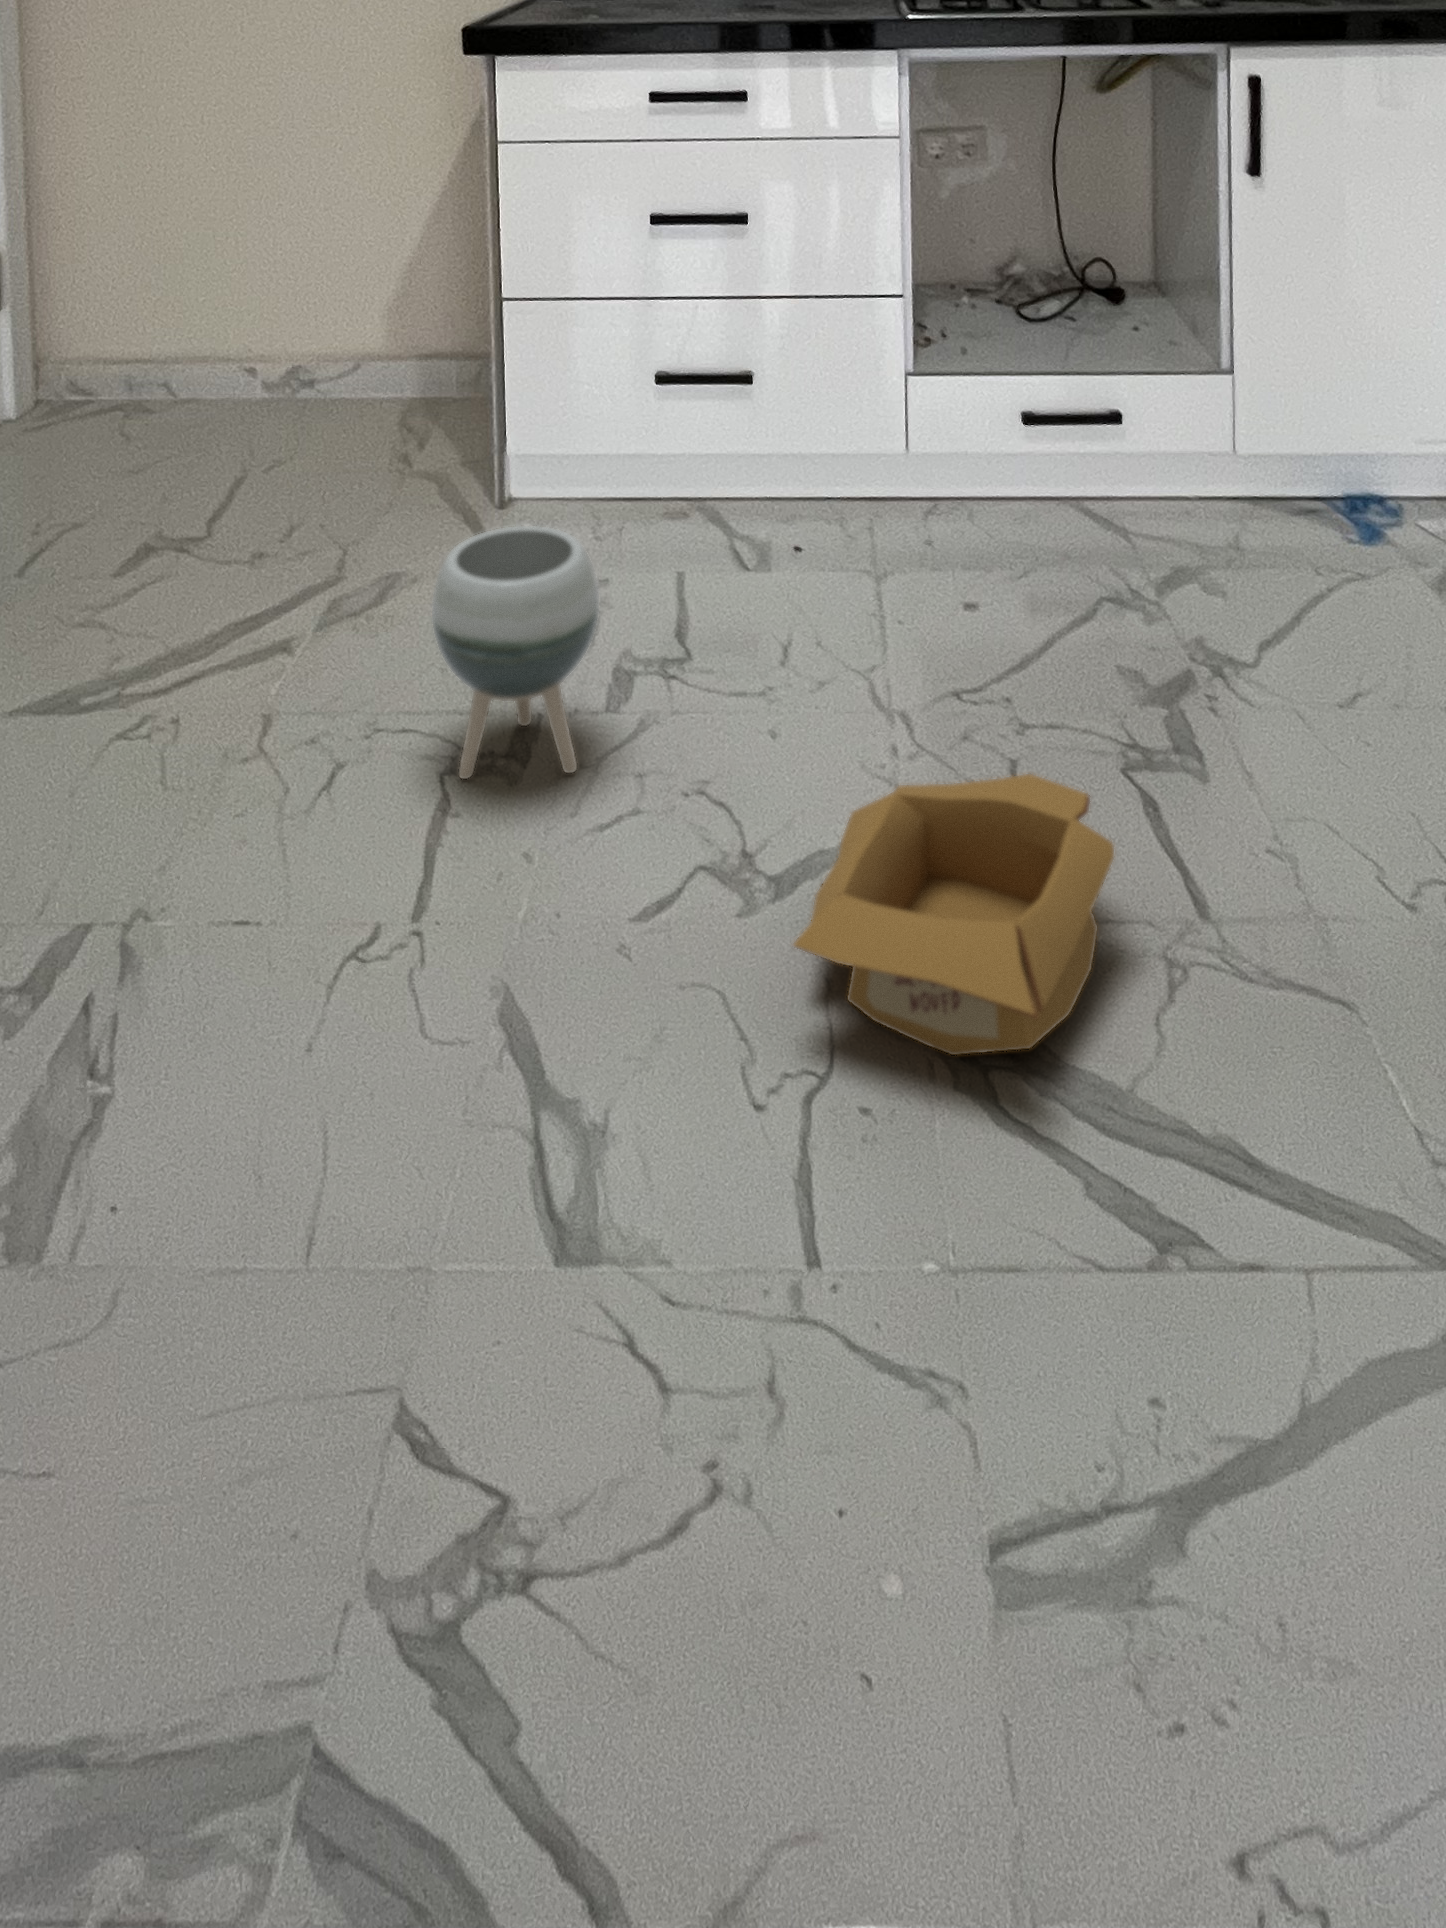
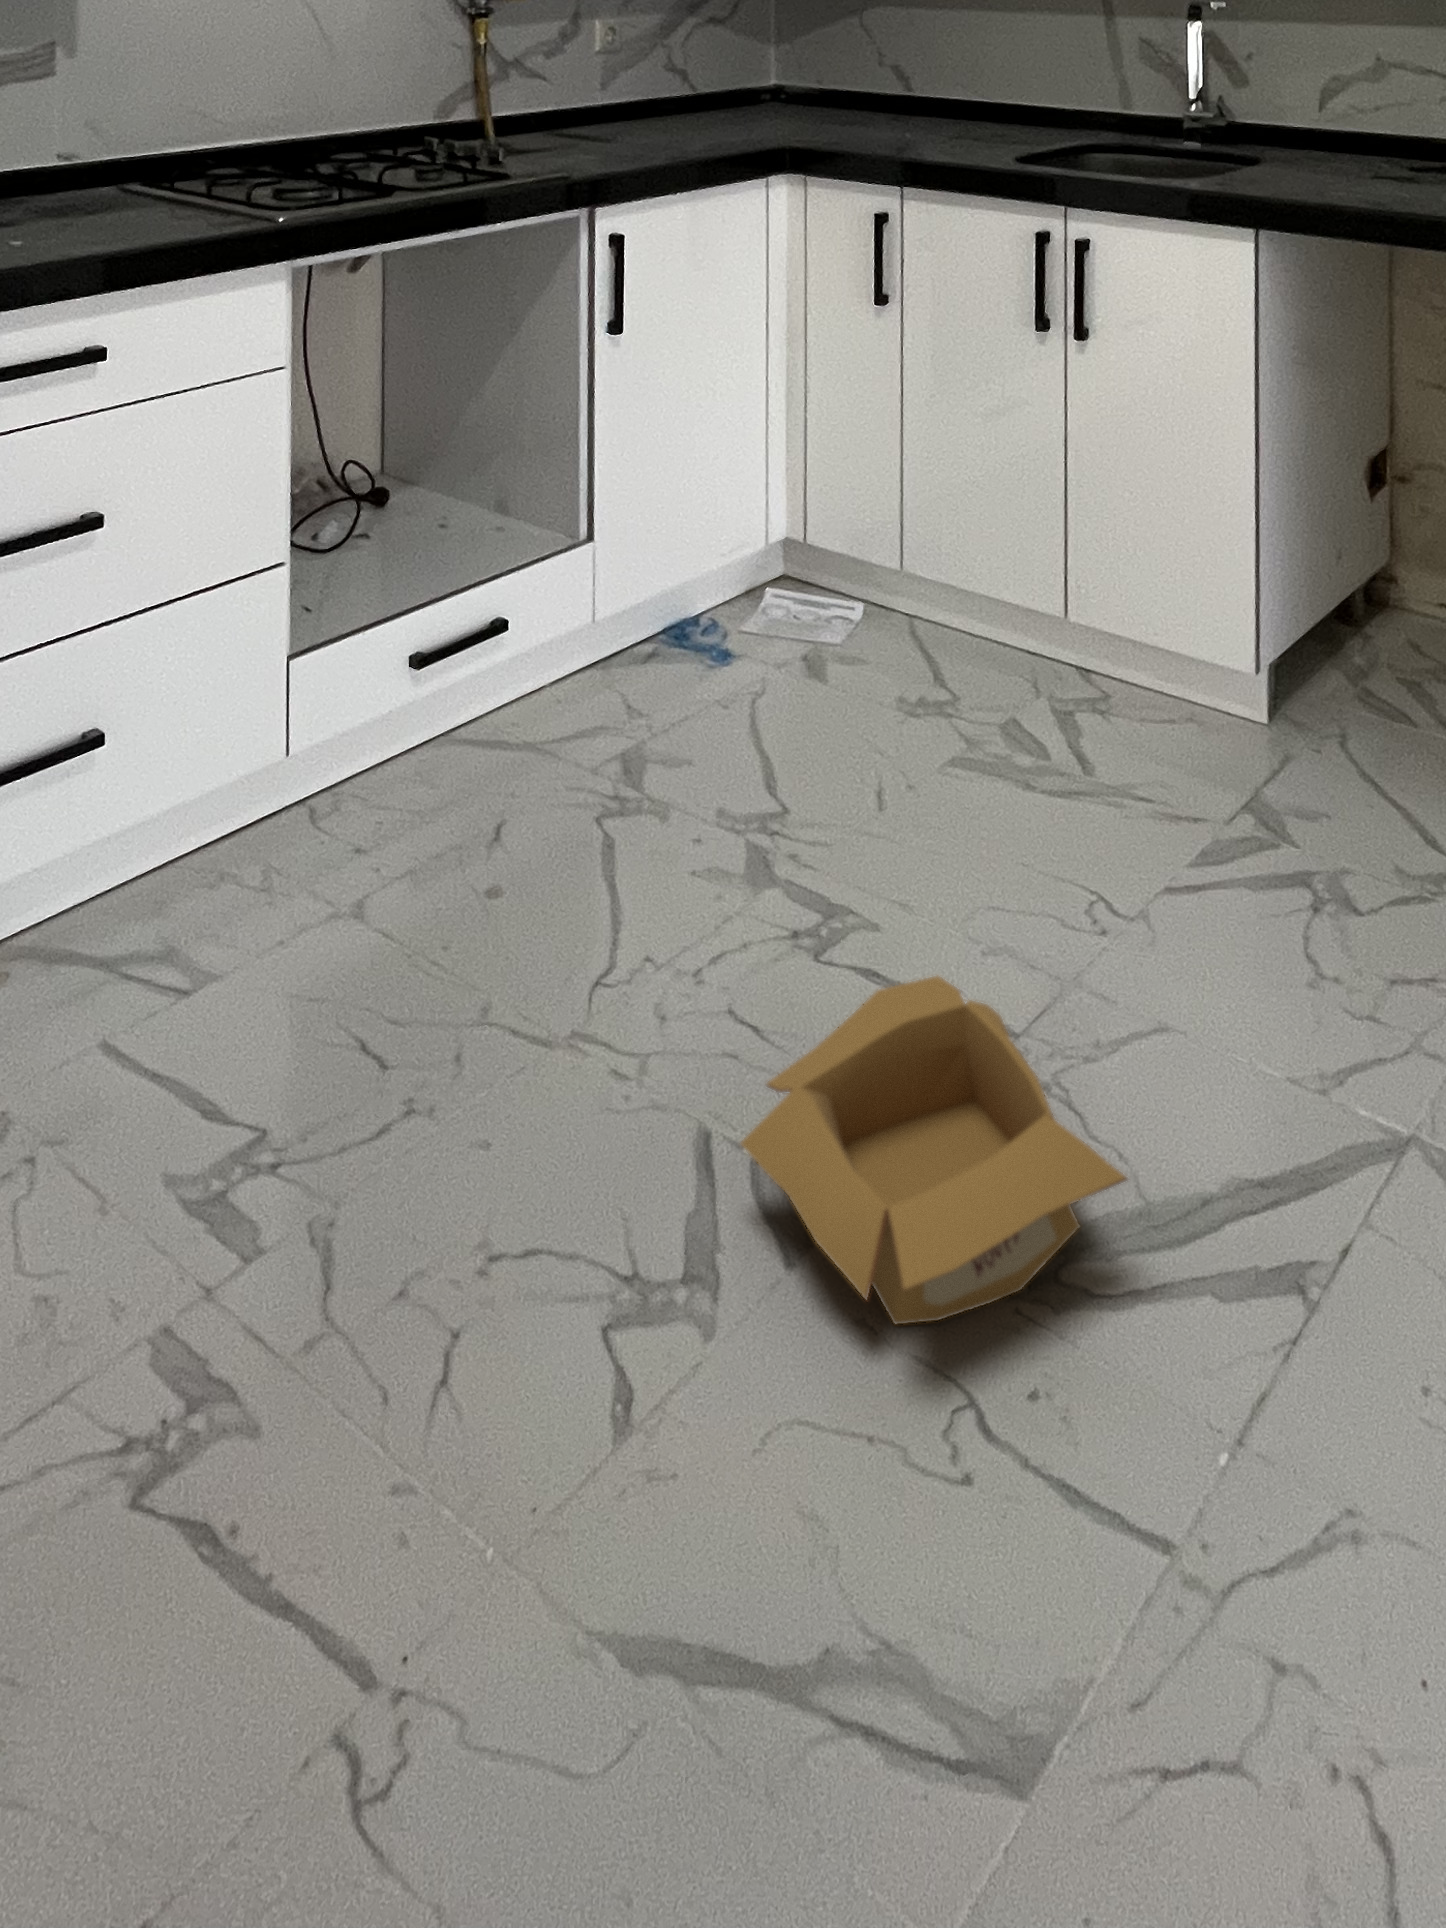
planter: present [432,526,599,779] -> none [73,1025,342,1492]

